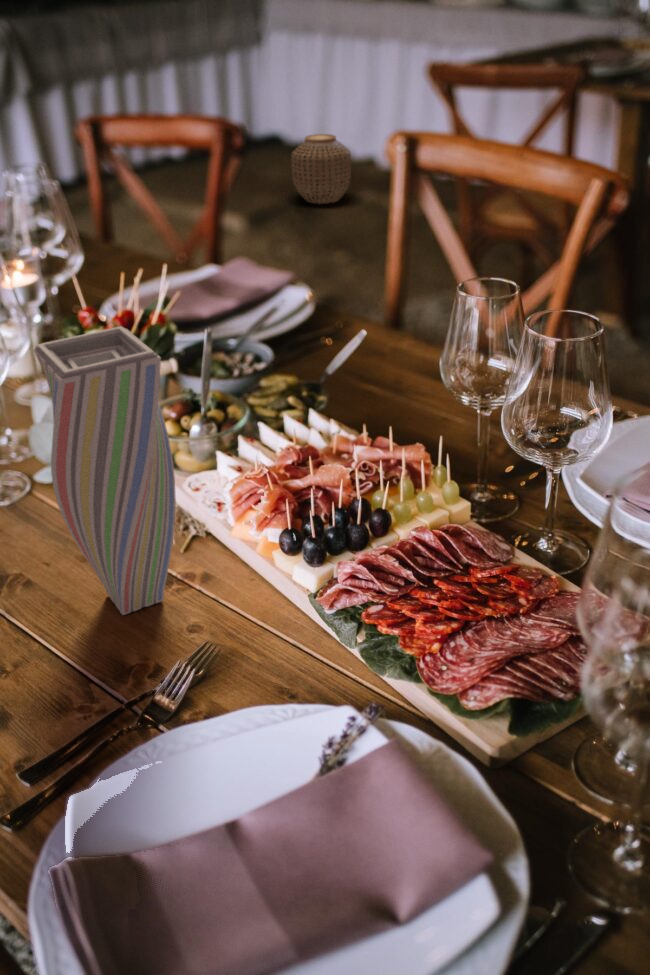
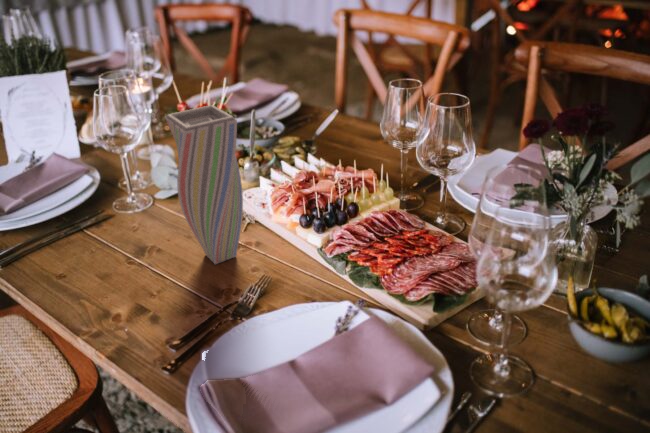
woven basket: present [292,134,351,203] -> none [274,15,308,54]

